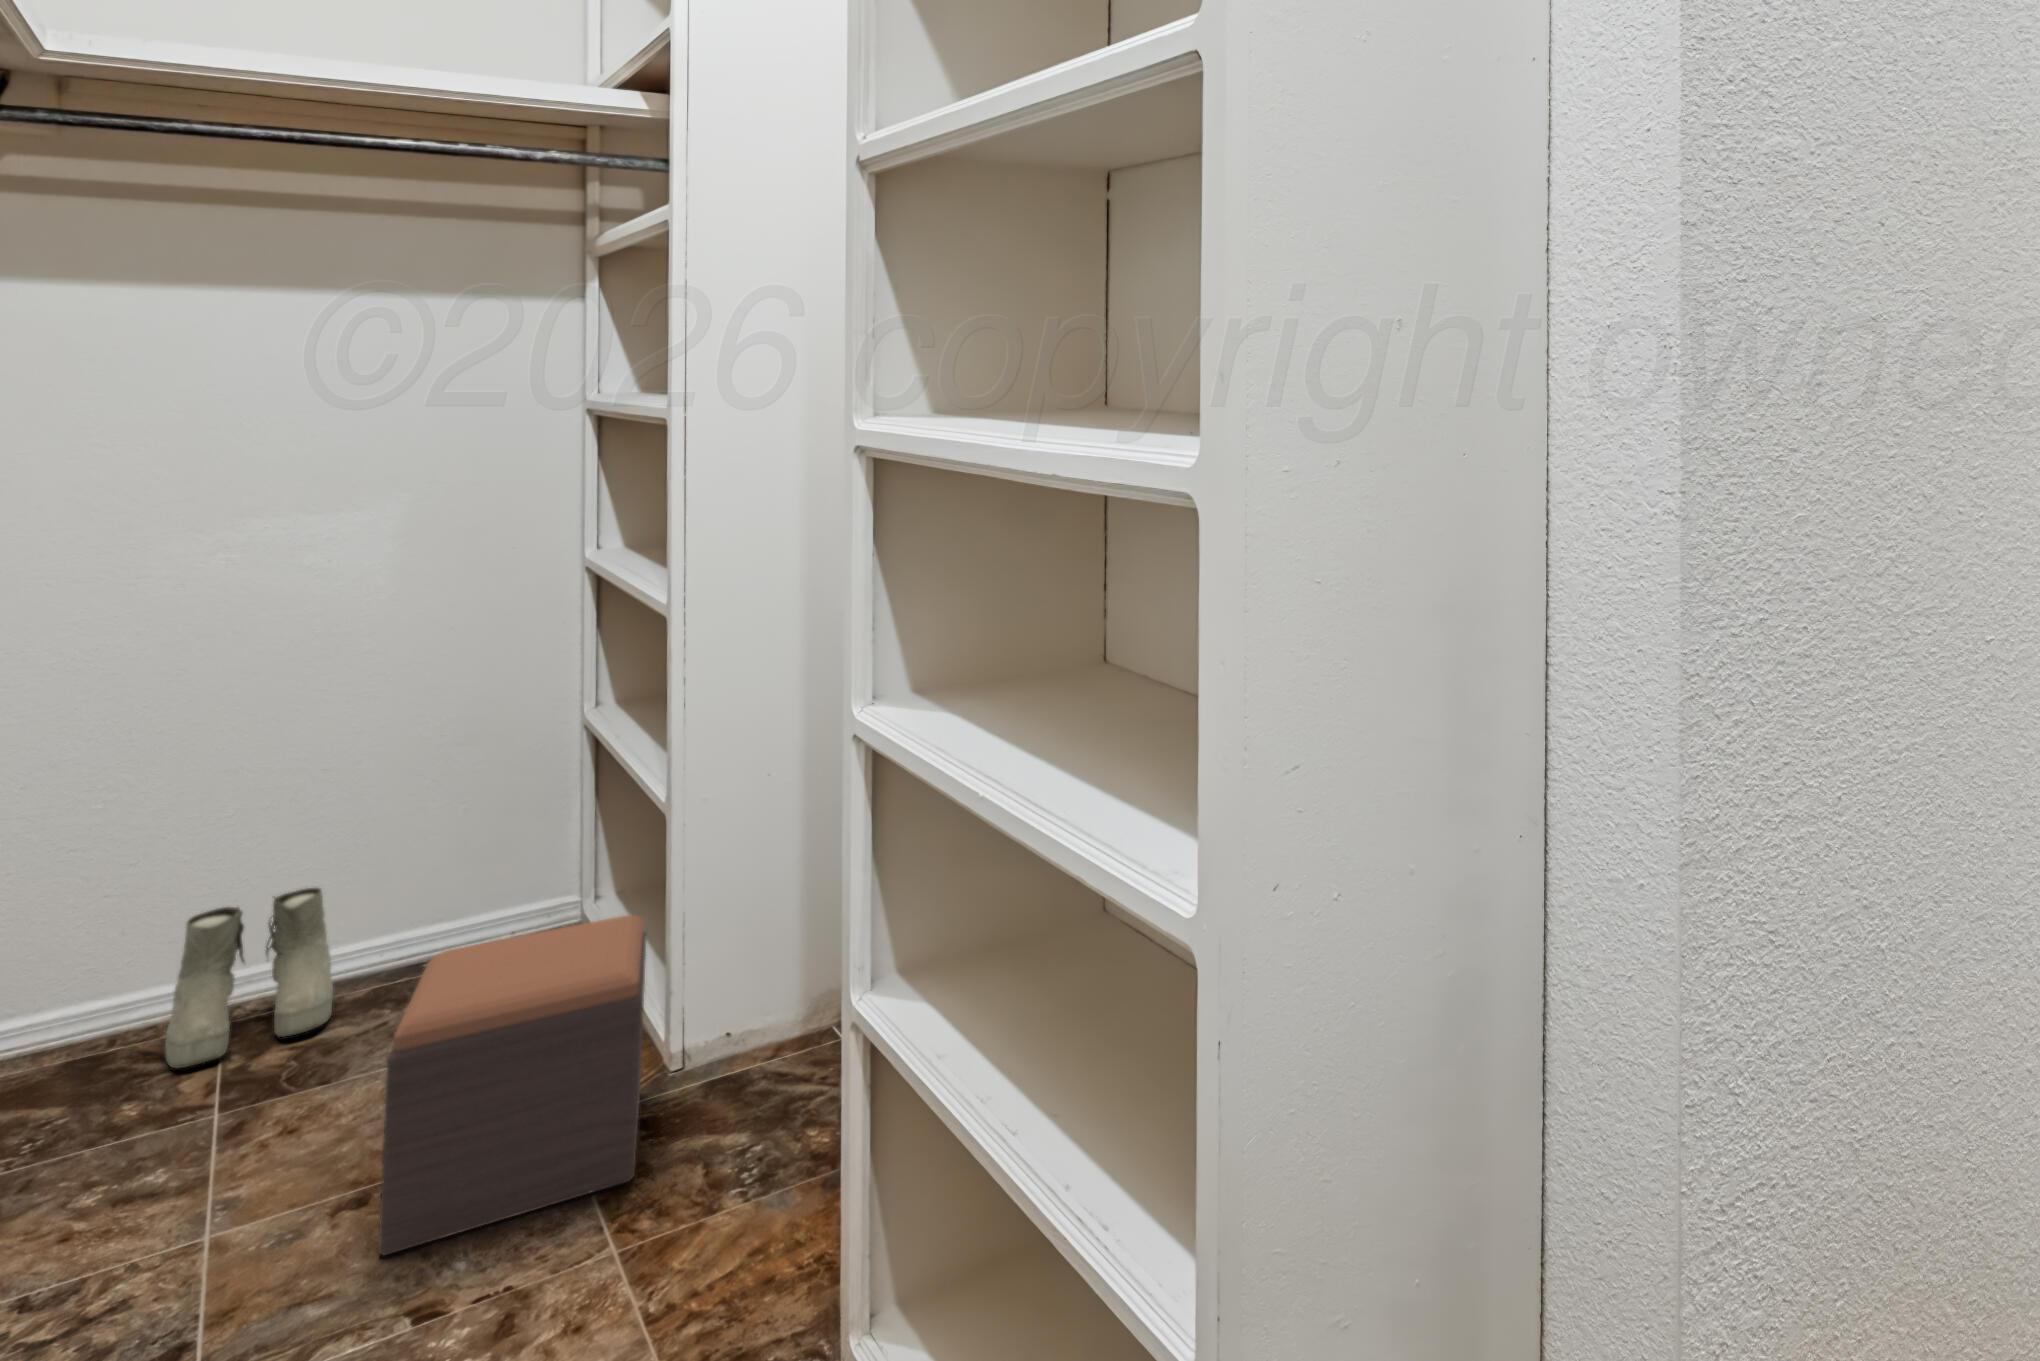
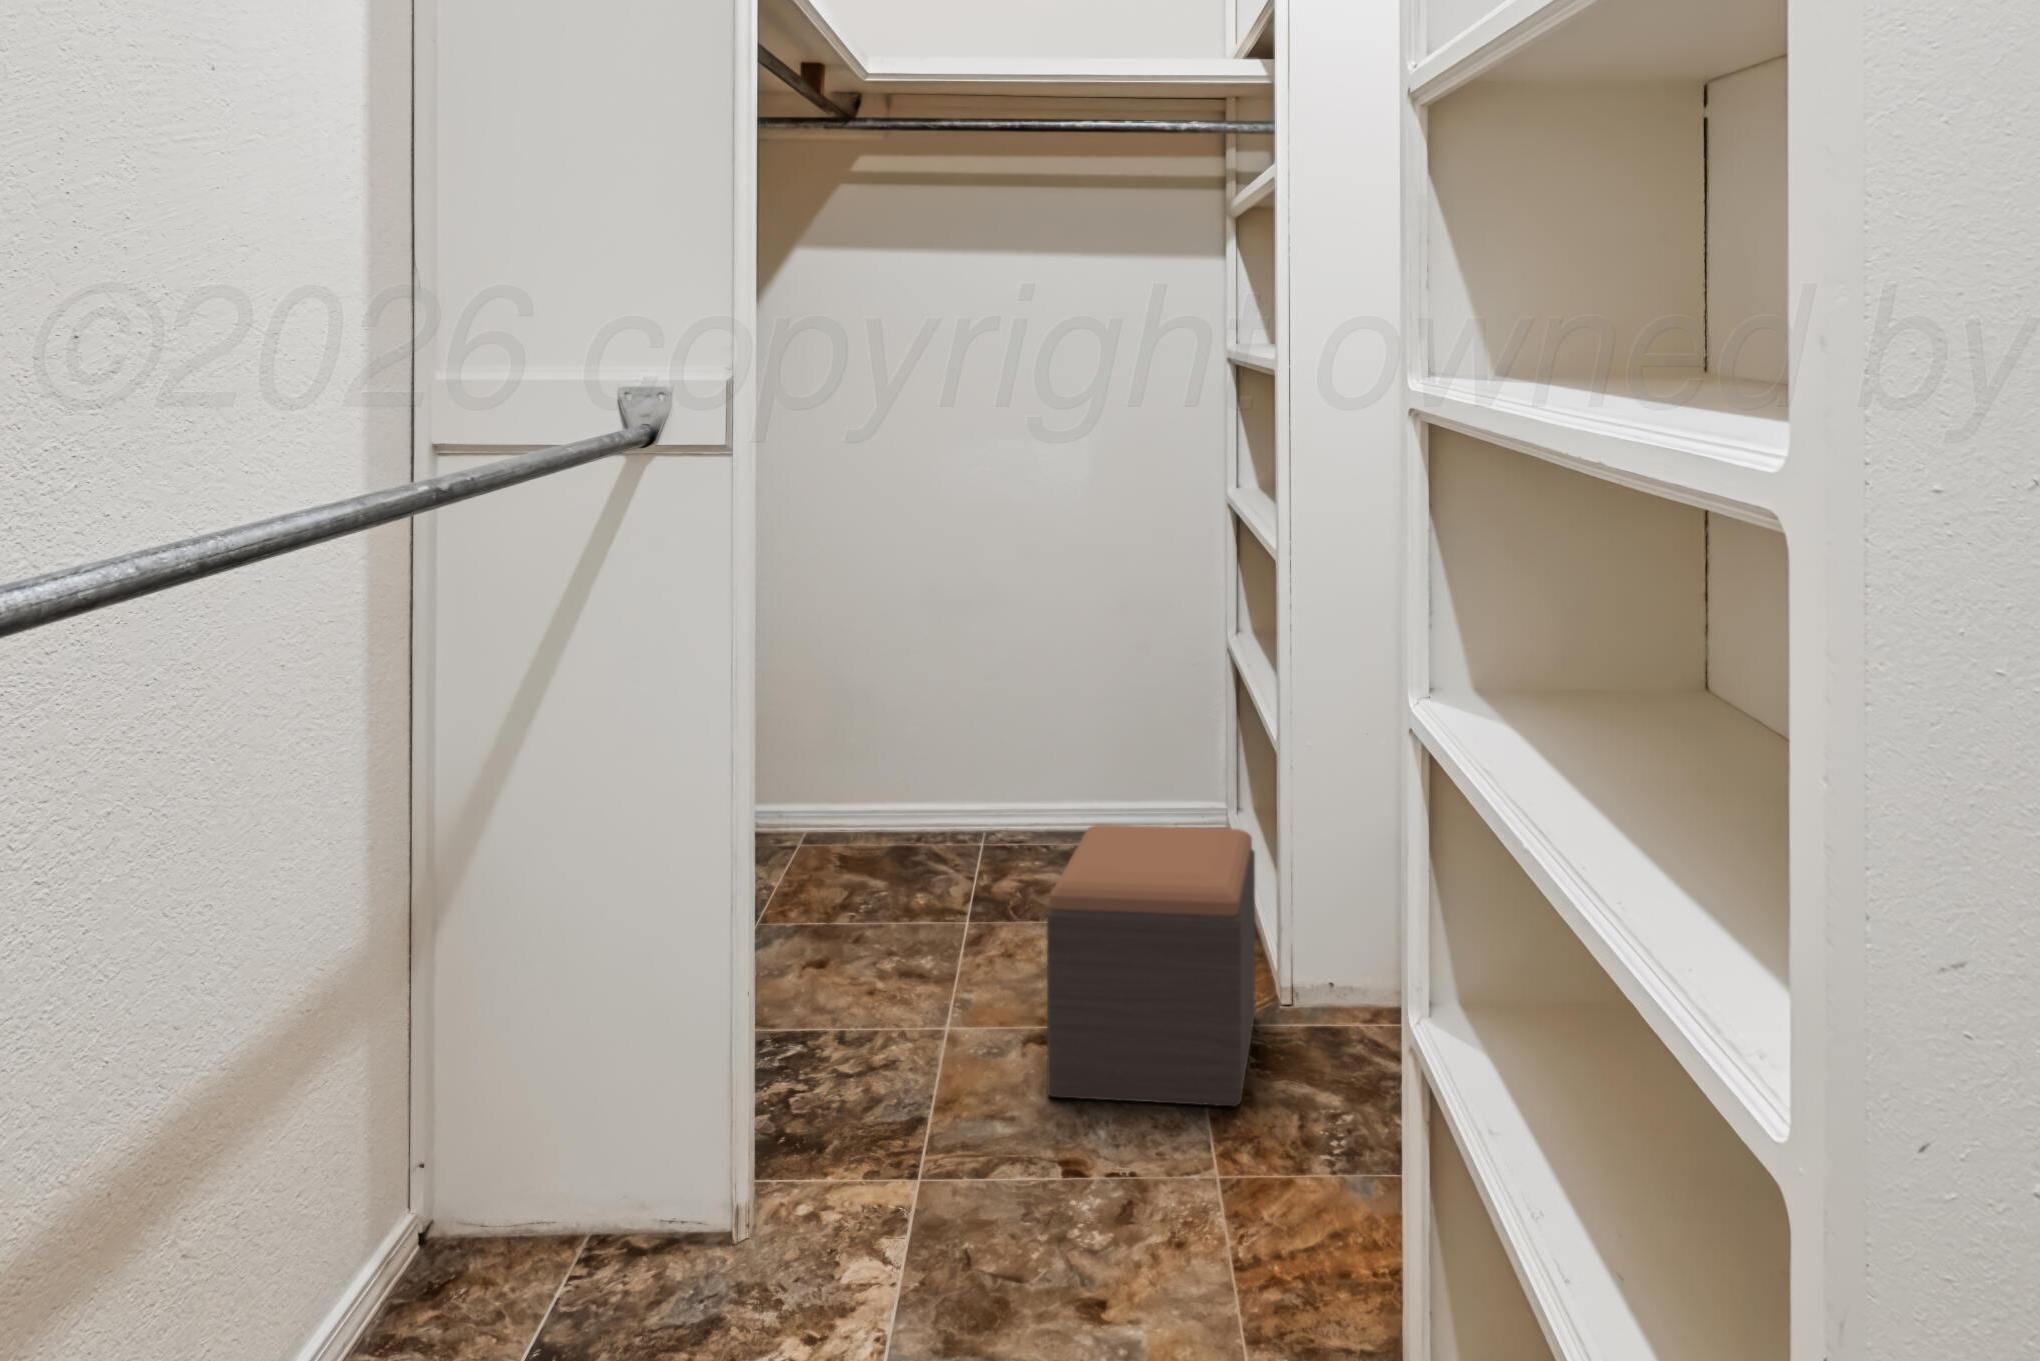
boots: present [165,888,333,1069] -> none [946,743,1047,876]

